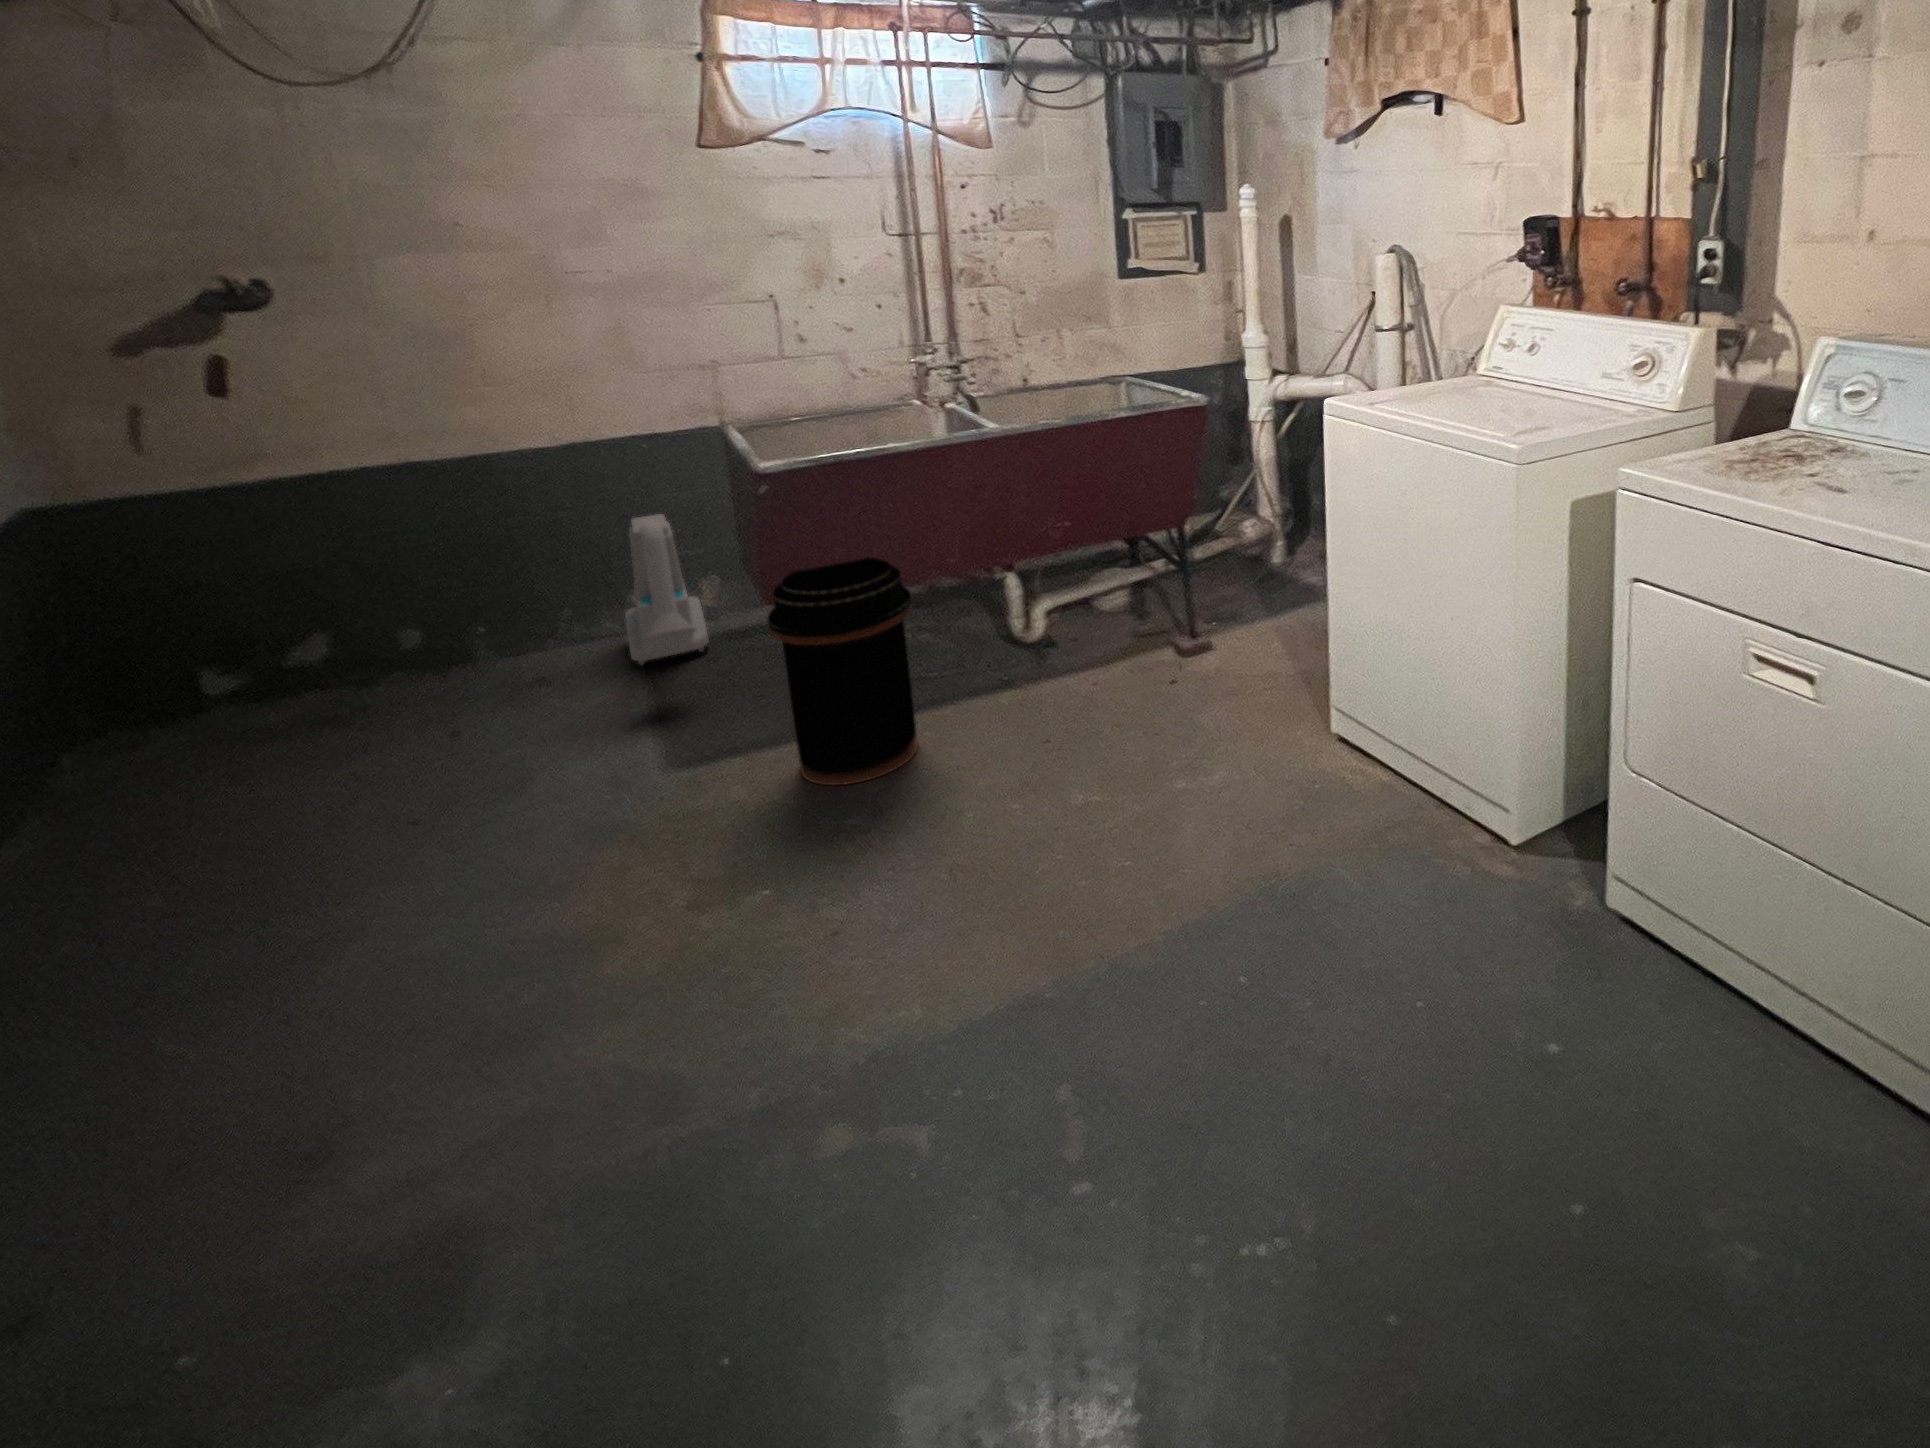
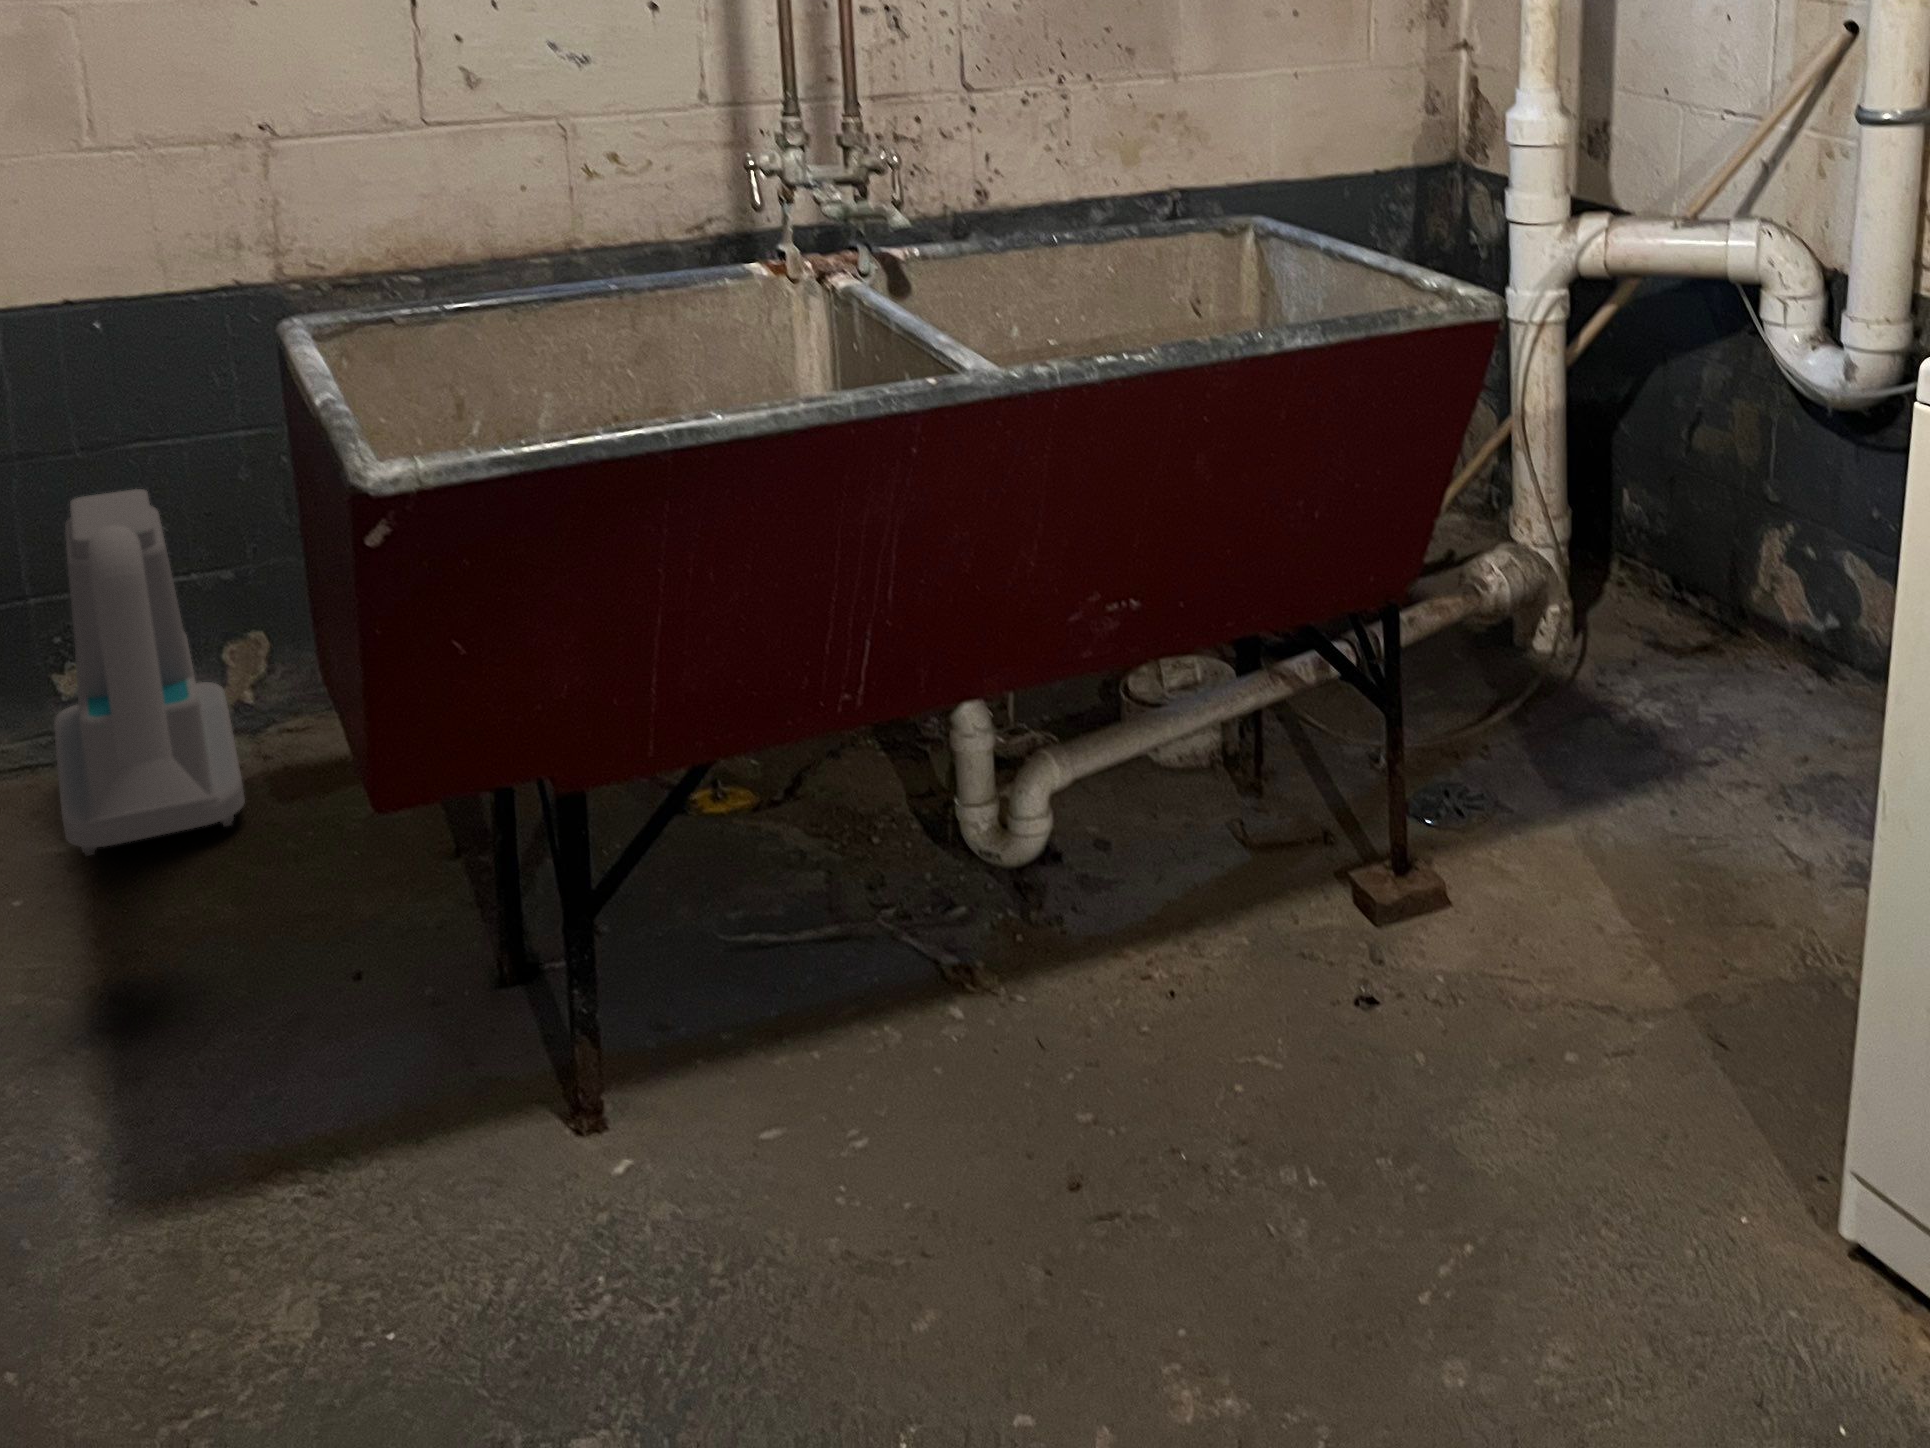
trash can: present [768,558,918,785] -> none [397,677,757,1274]

